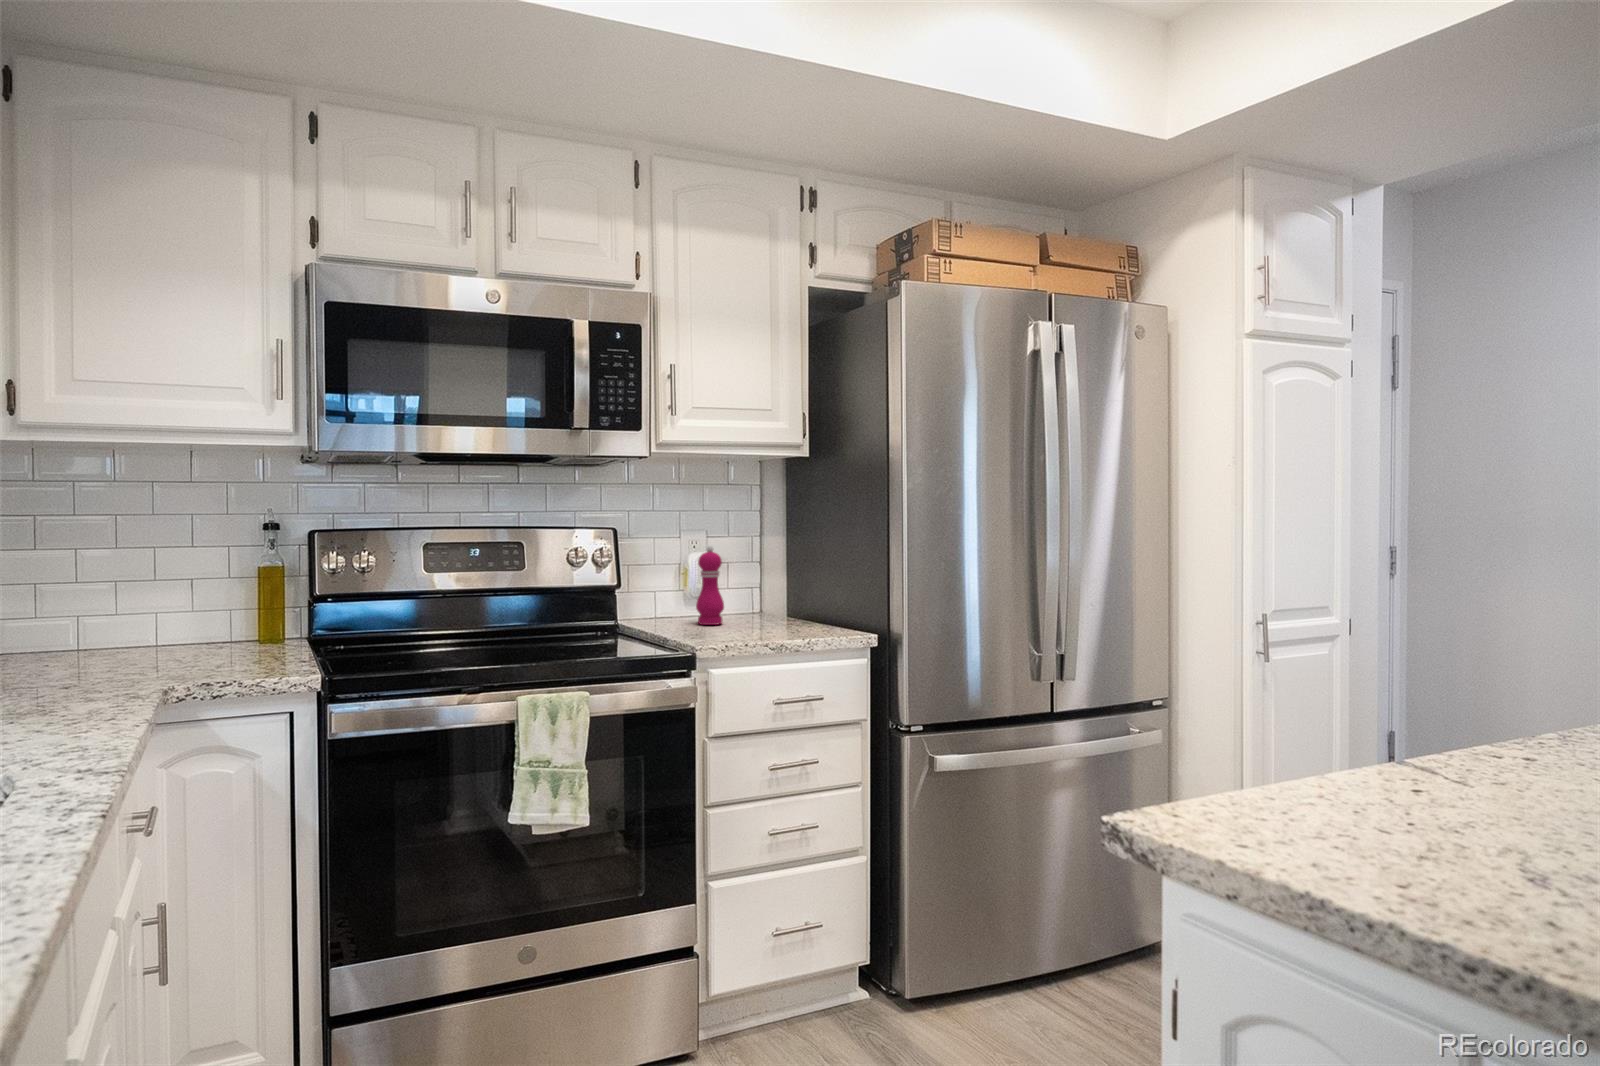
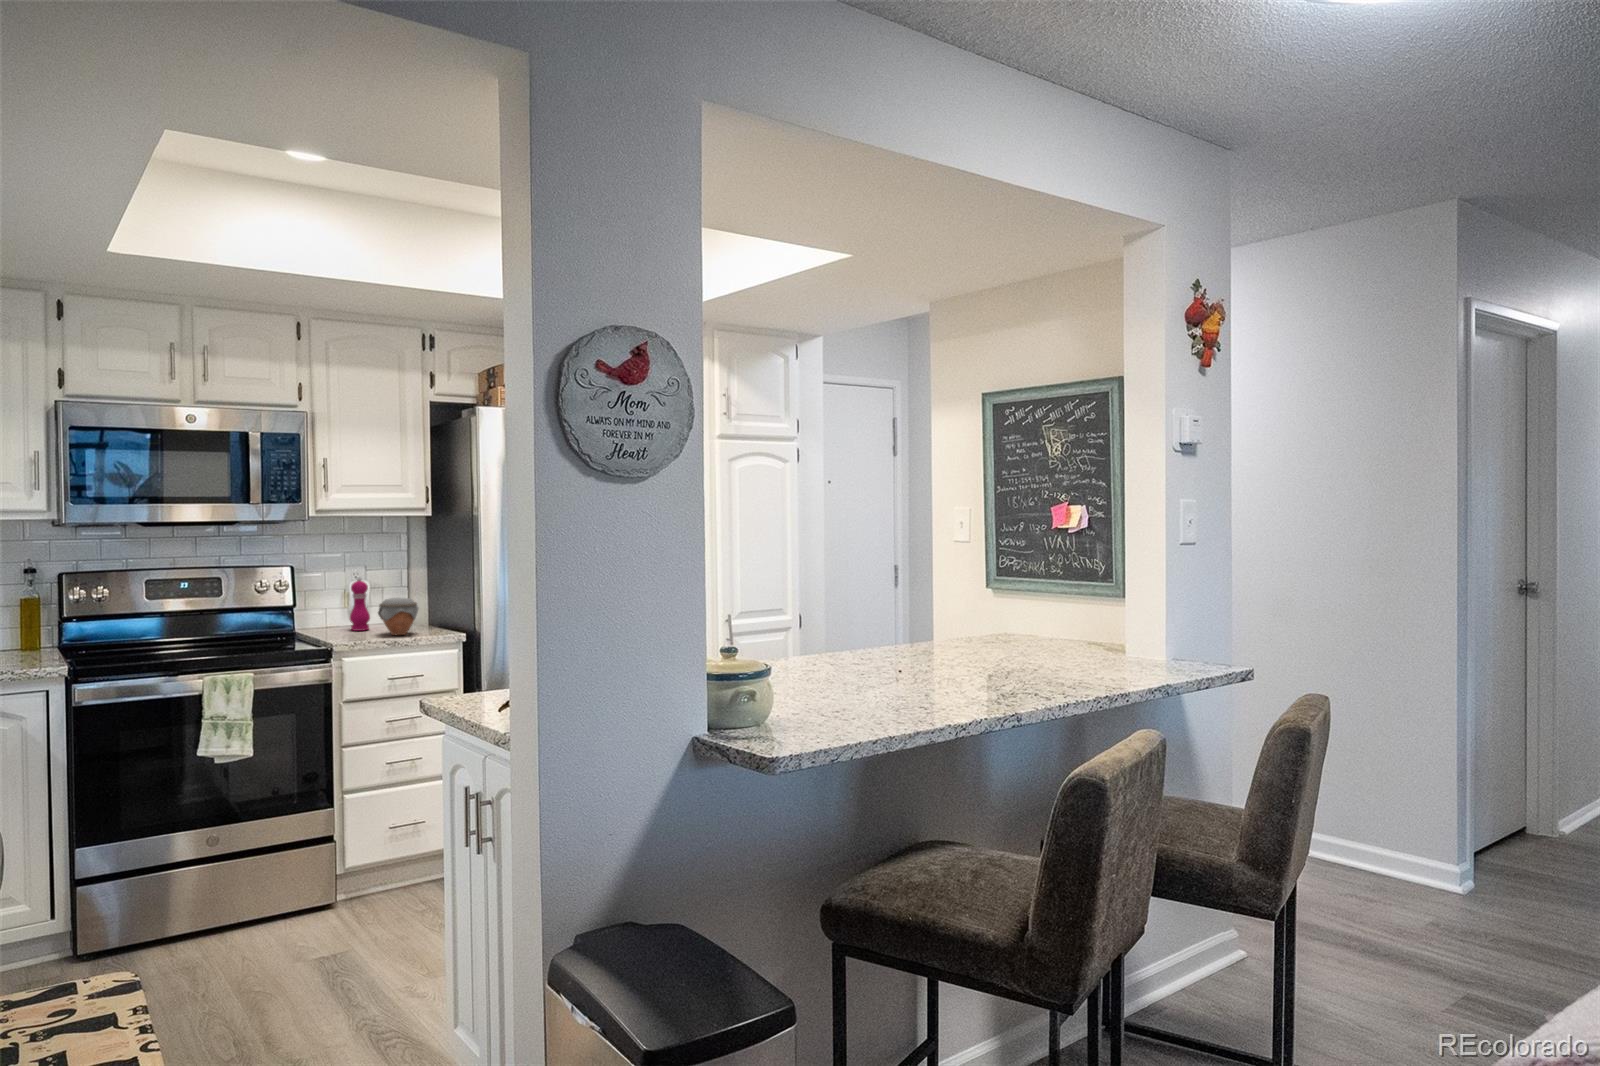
jar: none [742,578,799,634] -> present [378,598,419,635]

